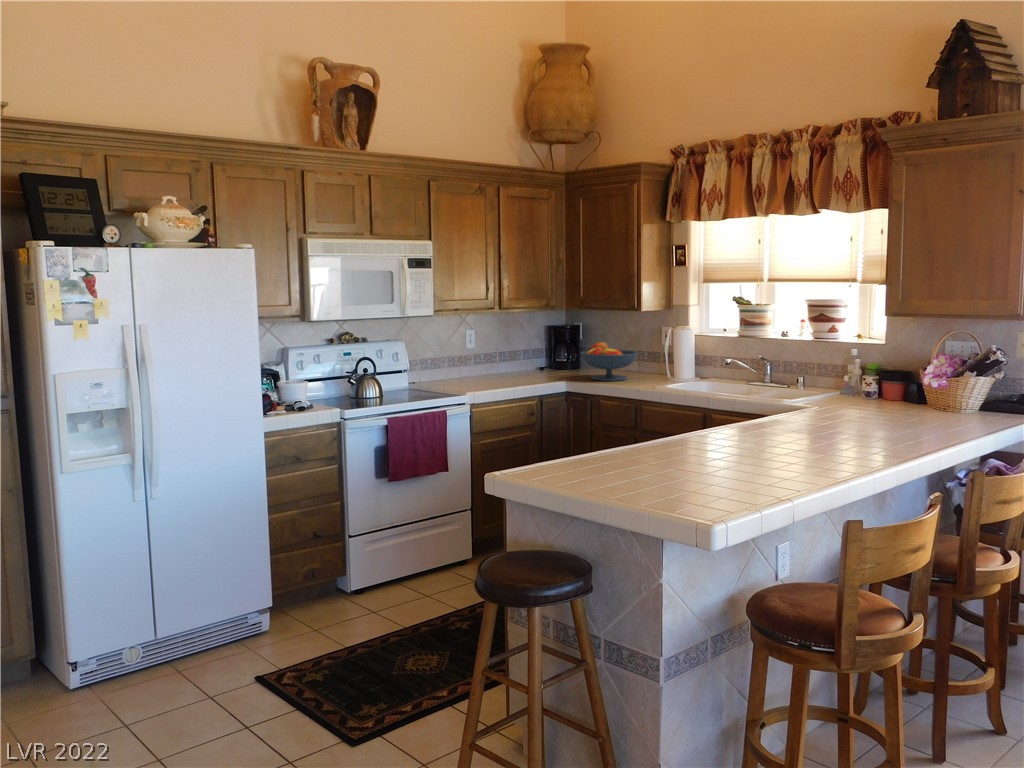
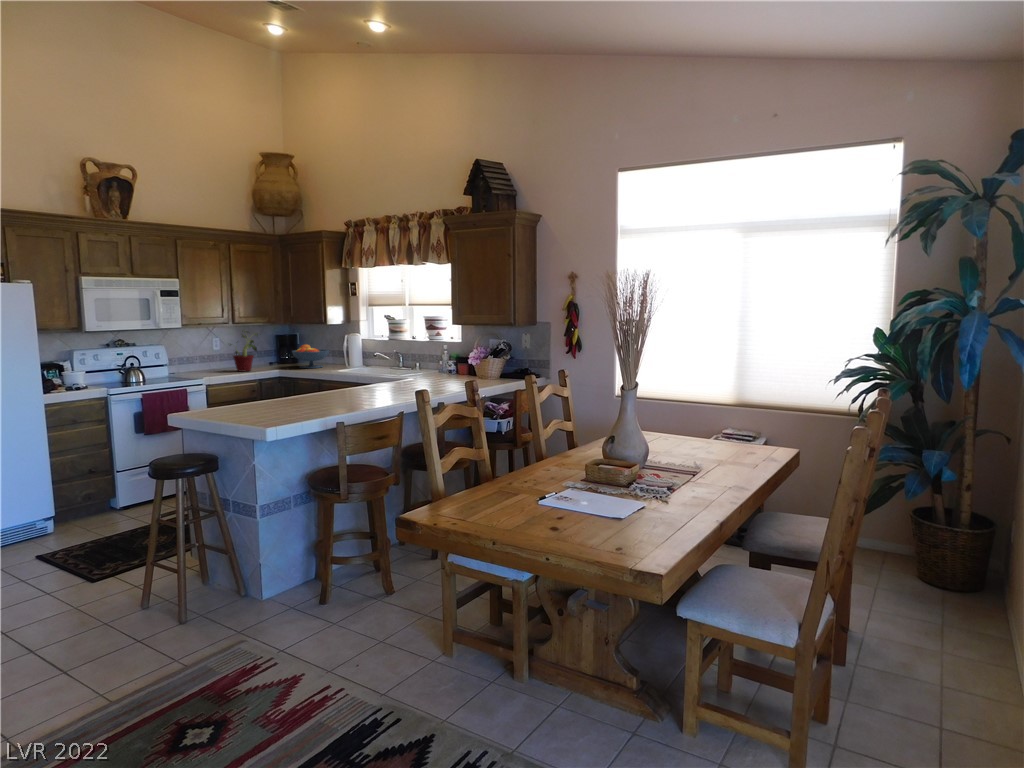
potted plant: none [489,318,538,383] -> present [230,331,258,372]

